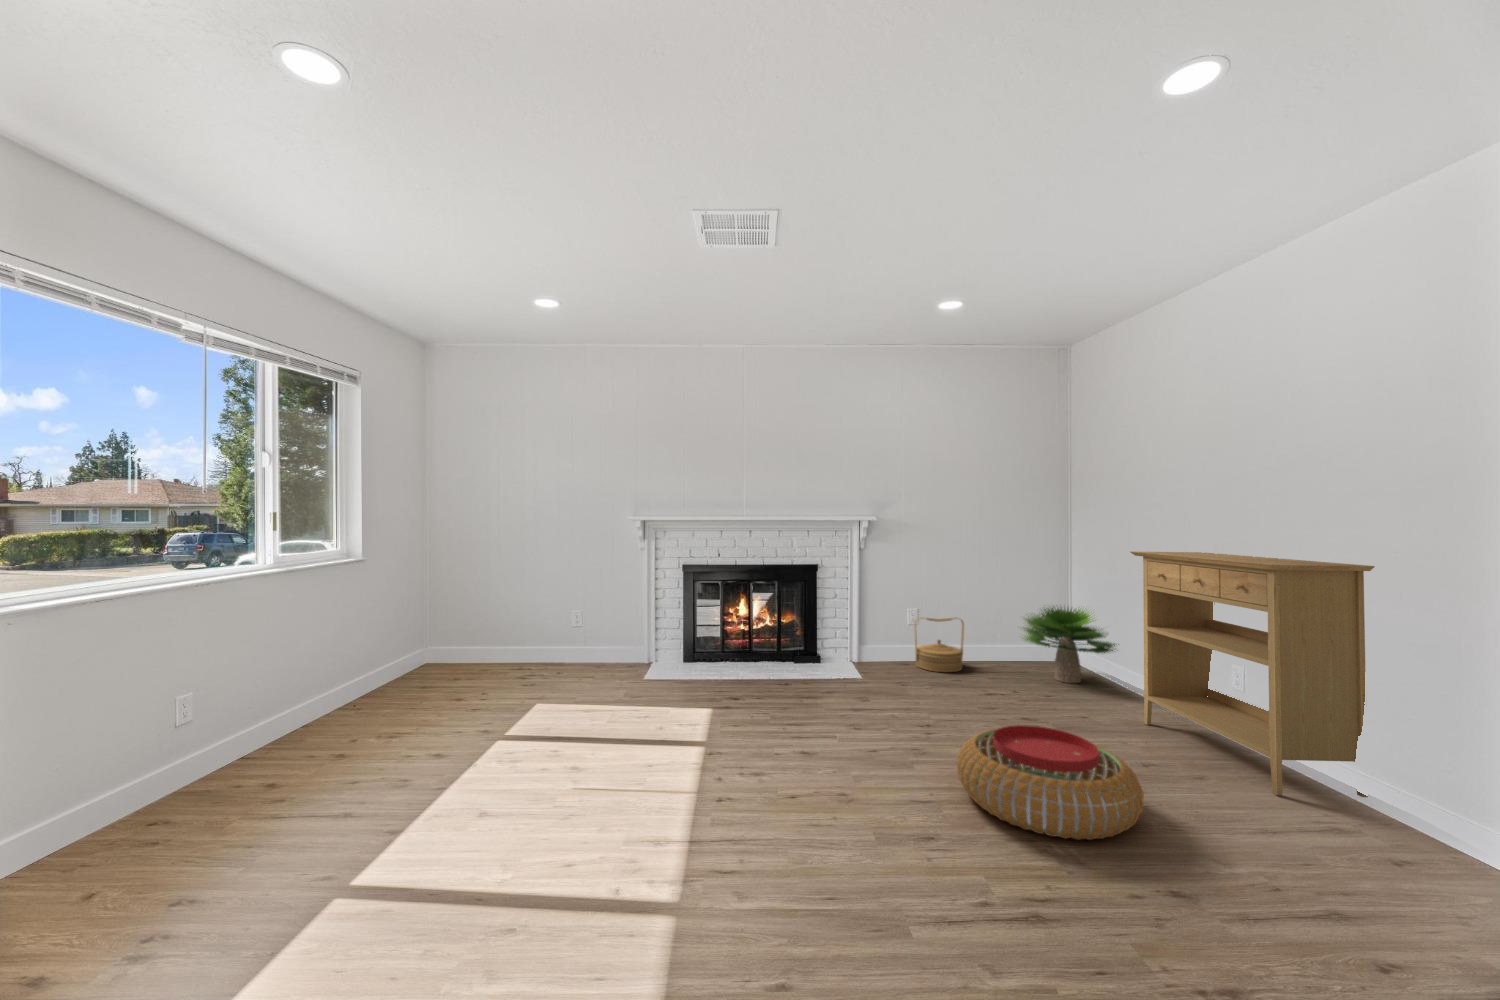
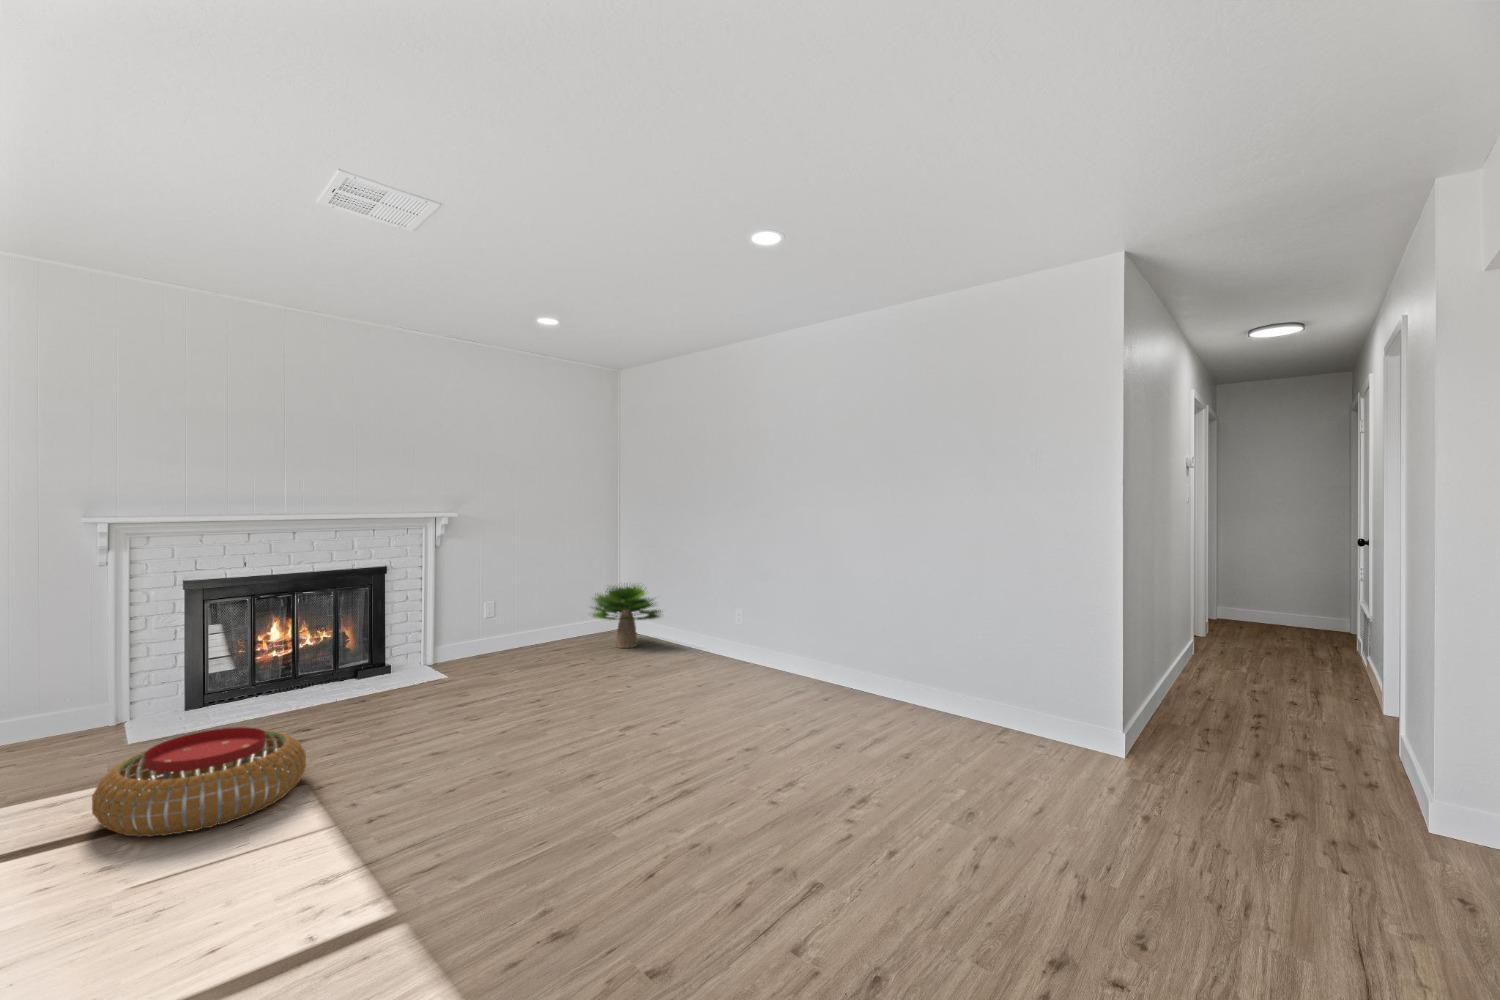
console table: present [1130,551,1375,797] -> none [682,534,817,689]
woven basket: present [914,617,964,672] -> none [492,605,539,660]
pouf: present [957,725,1144,840] -> present [92,727,306,837]

